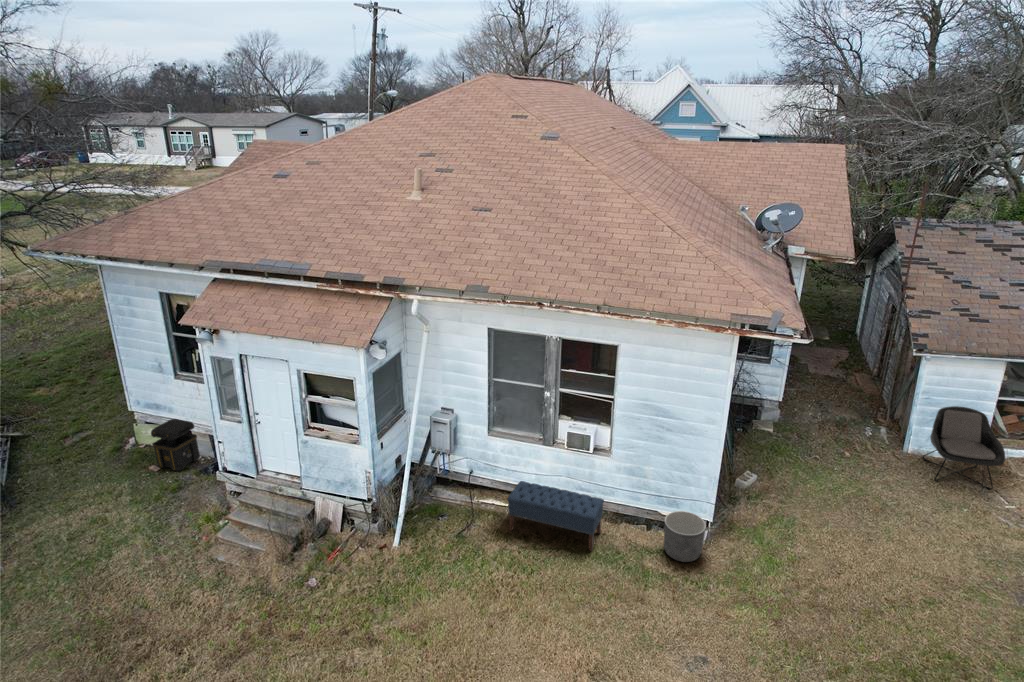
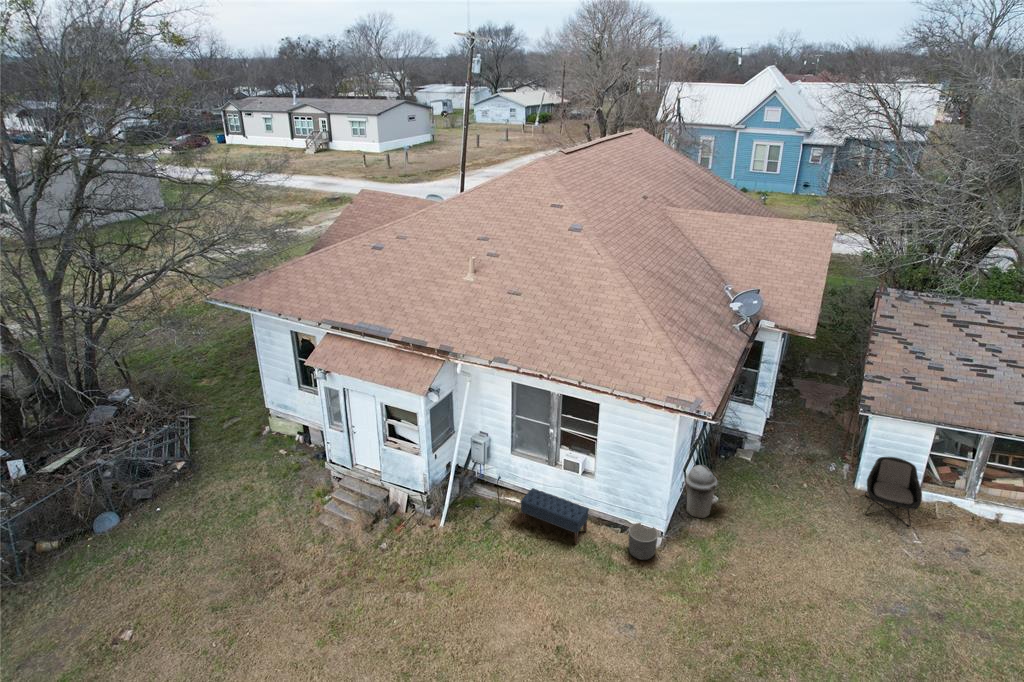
toolbox: present [151,419,200,471] -> none [282,417,314,455]
trash can: none [719,431,762,503] -> present [686,465,718,518]

